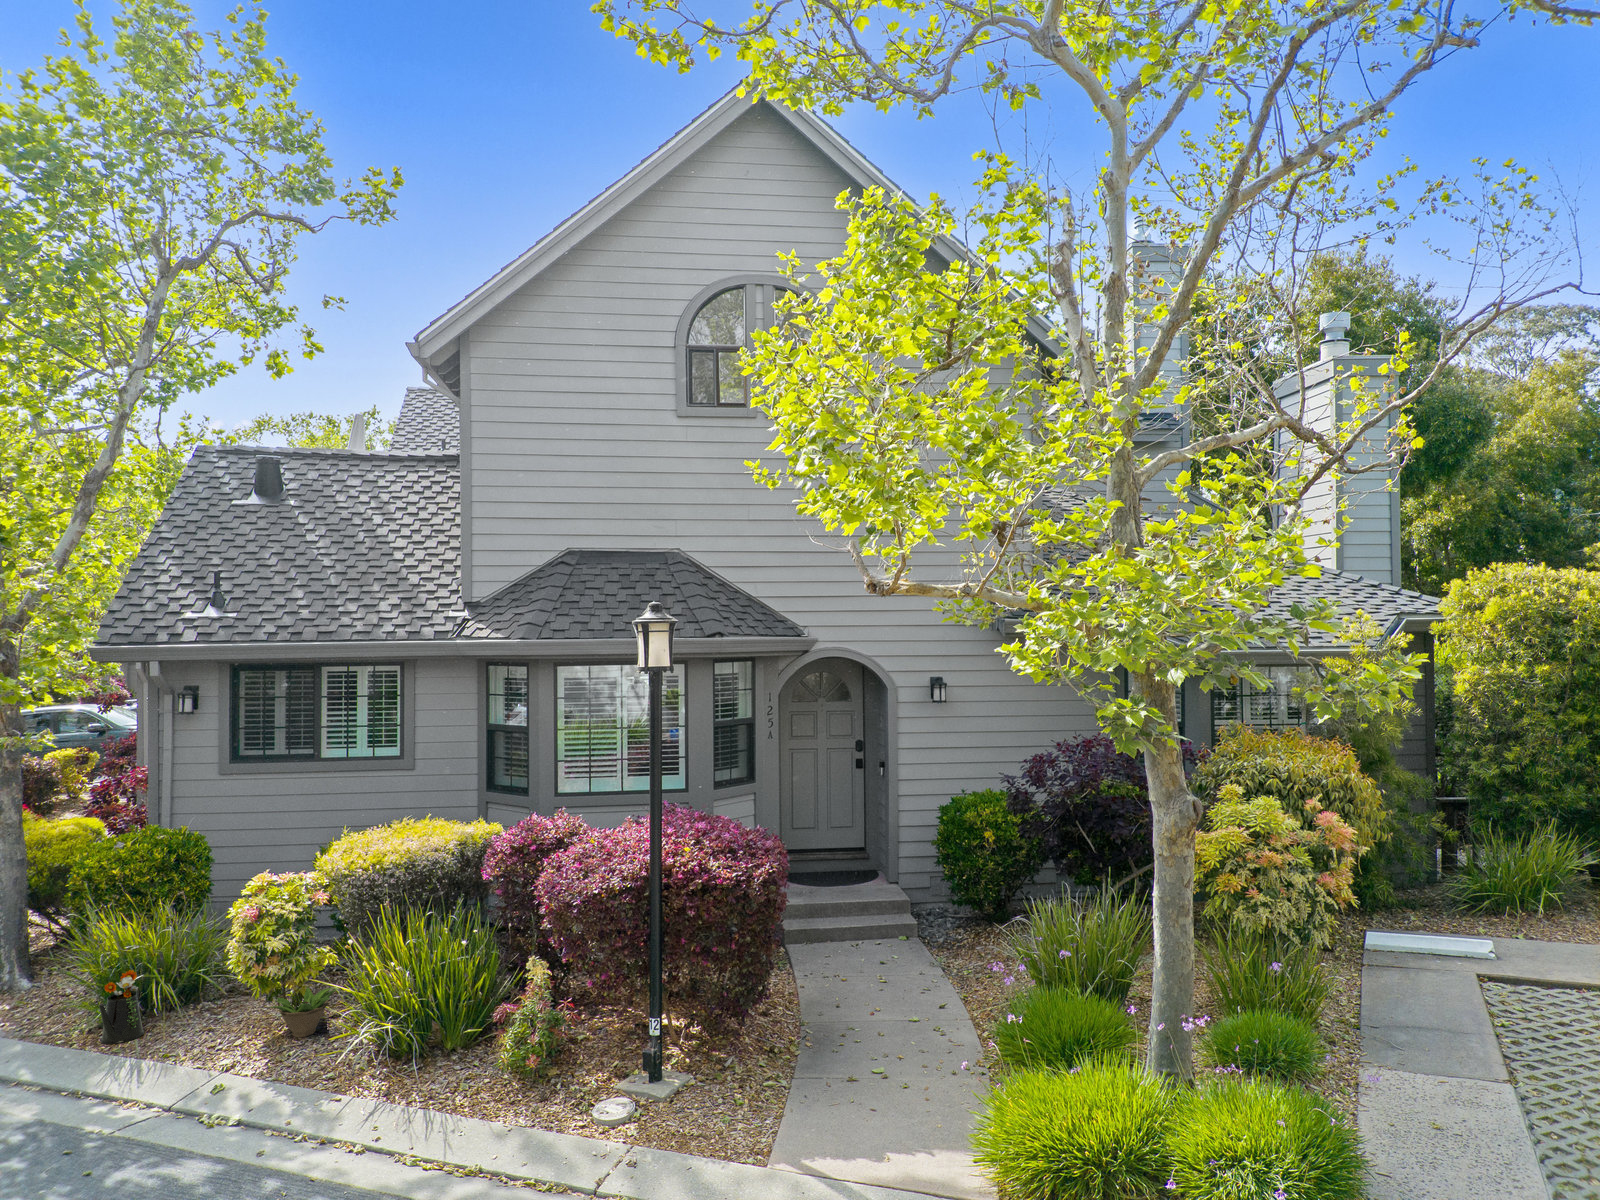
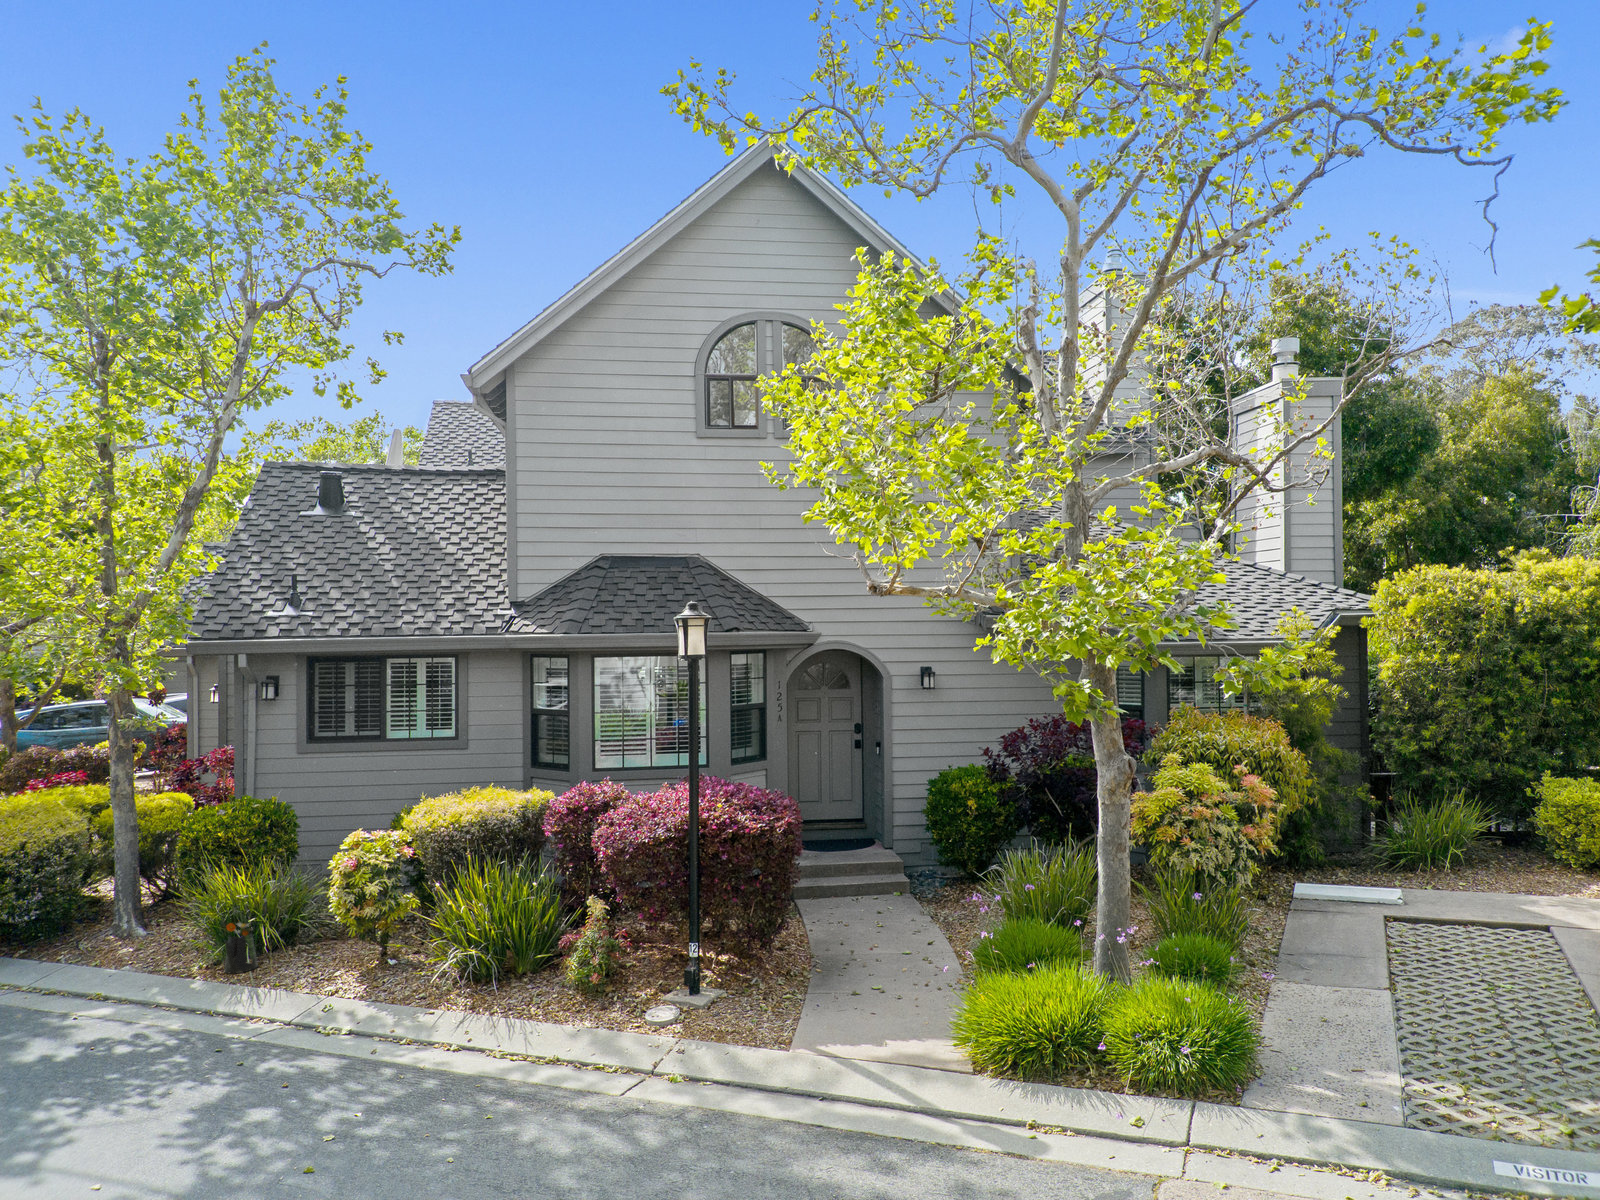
decorative plant: present [269,987,336,1037] -> none [364,927,421,968]

